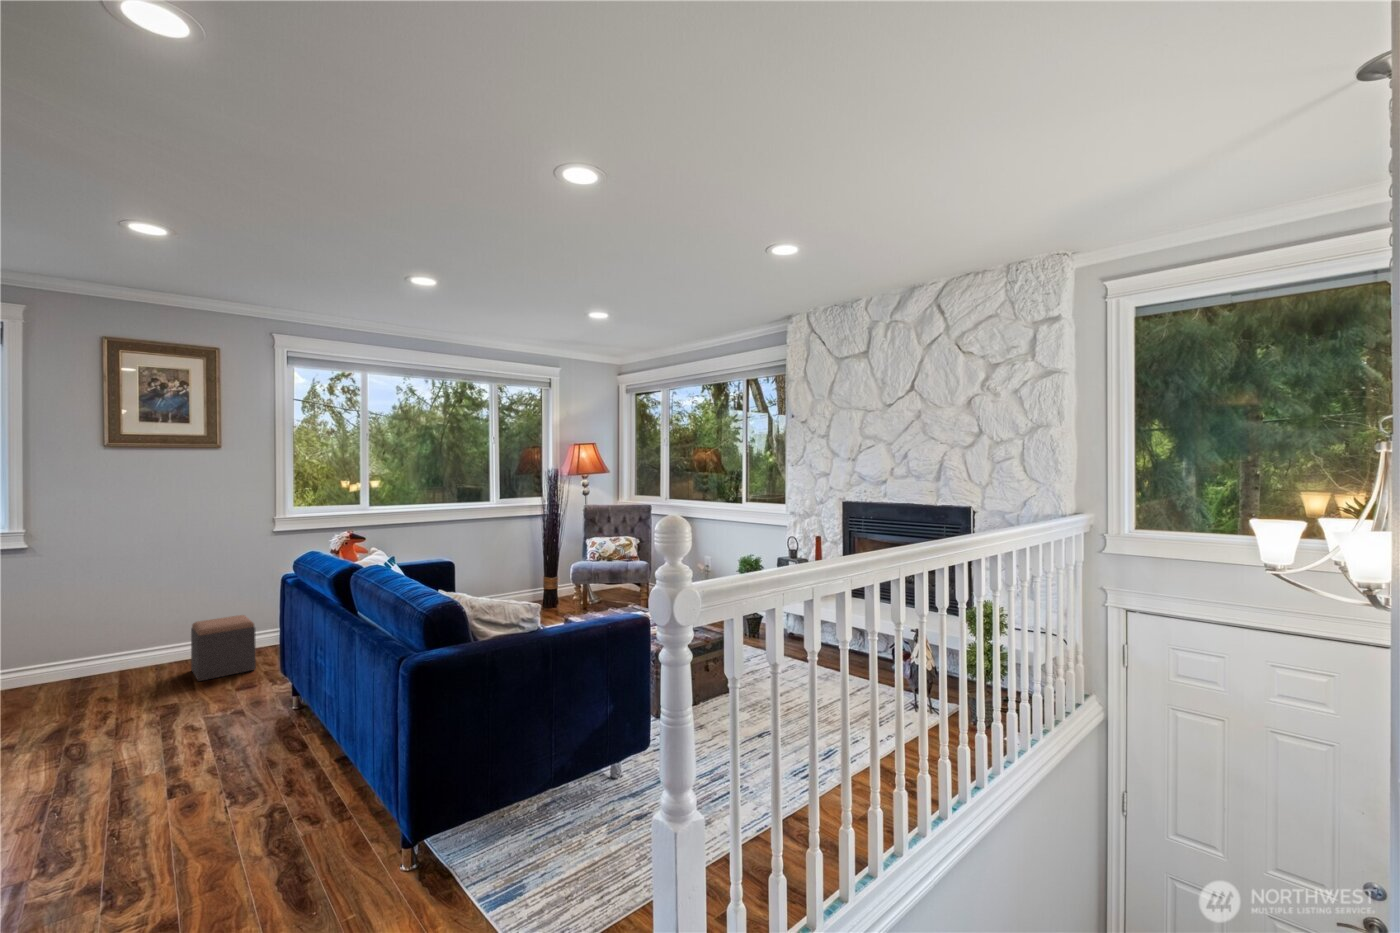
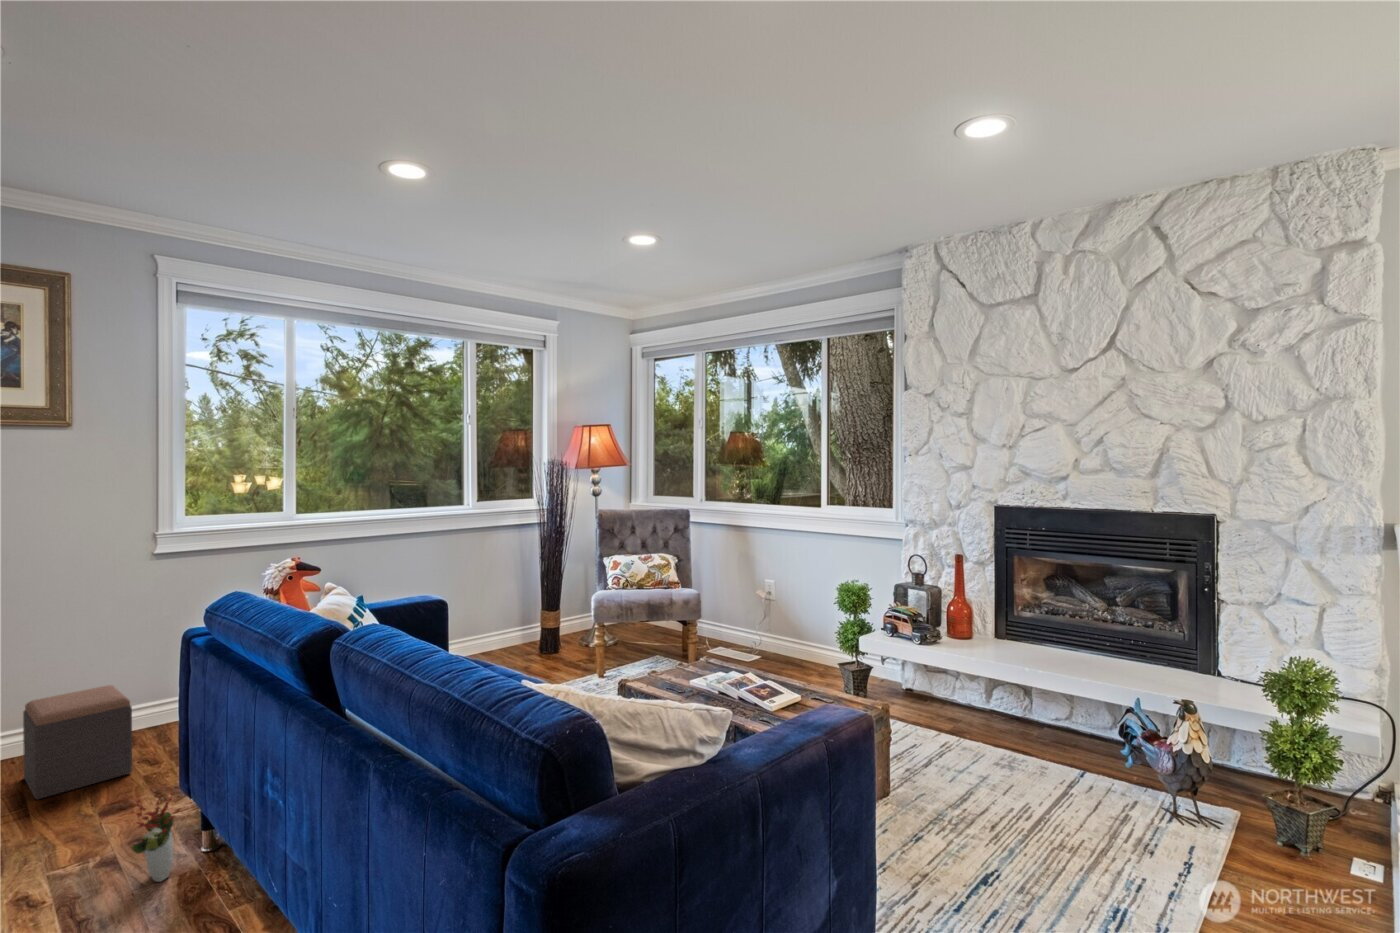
decorative plant: none [250,670,279,722] -> present [131,793,181,882]

